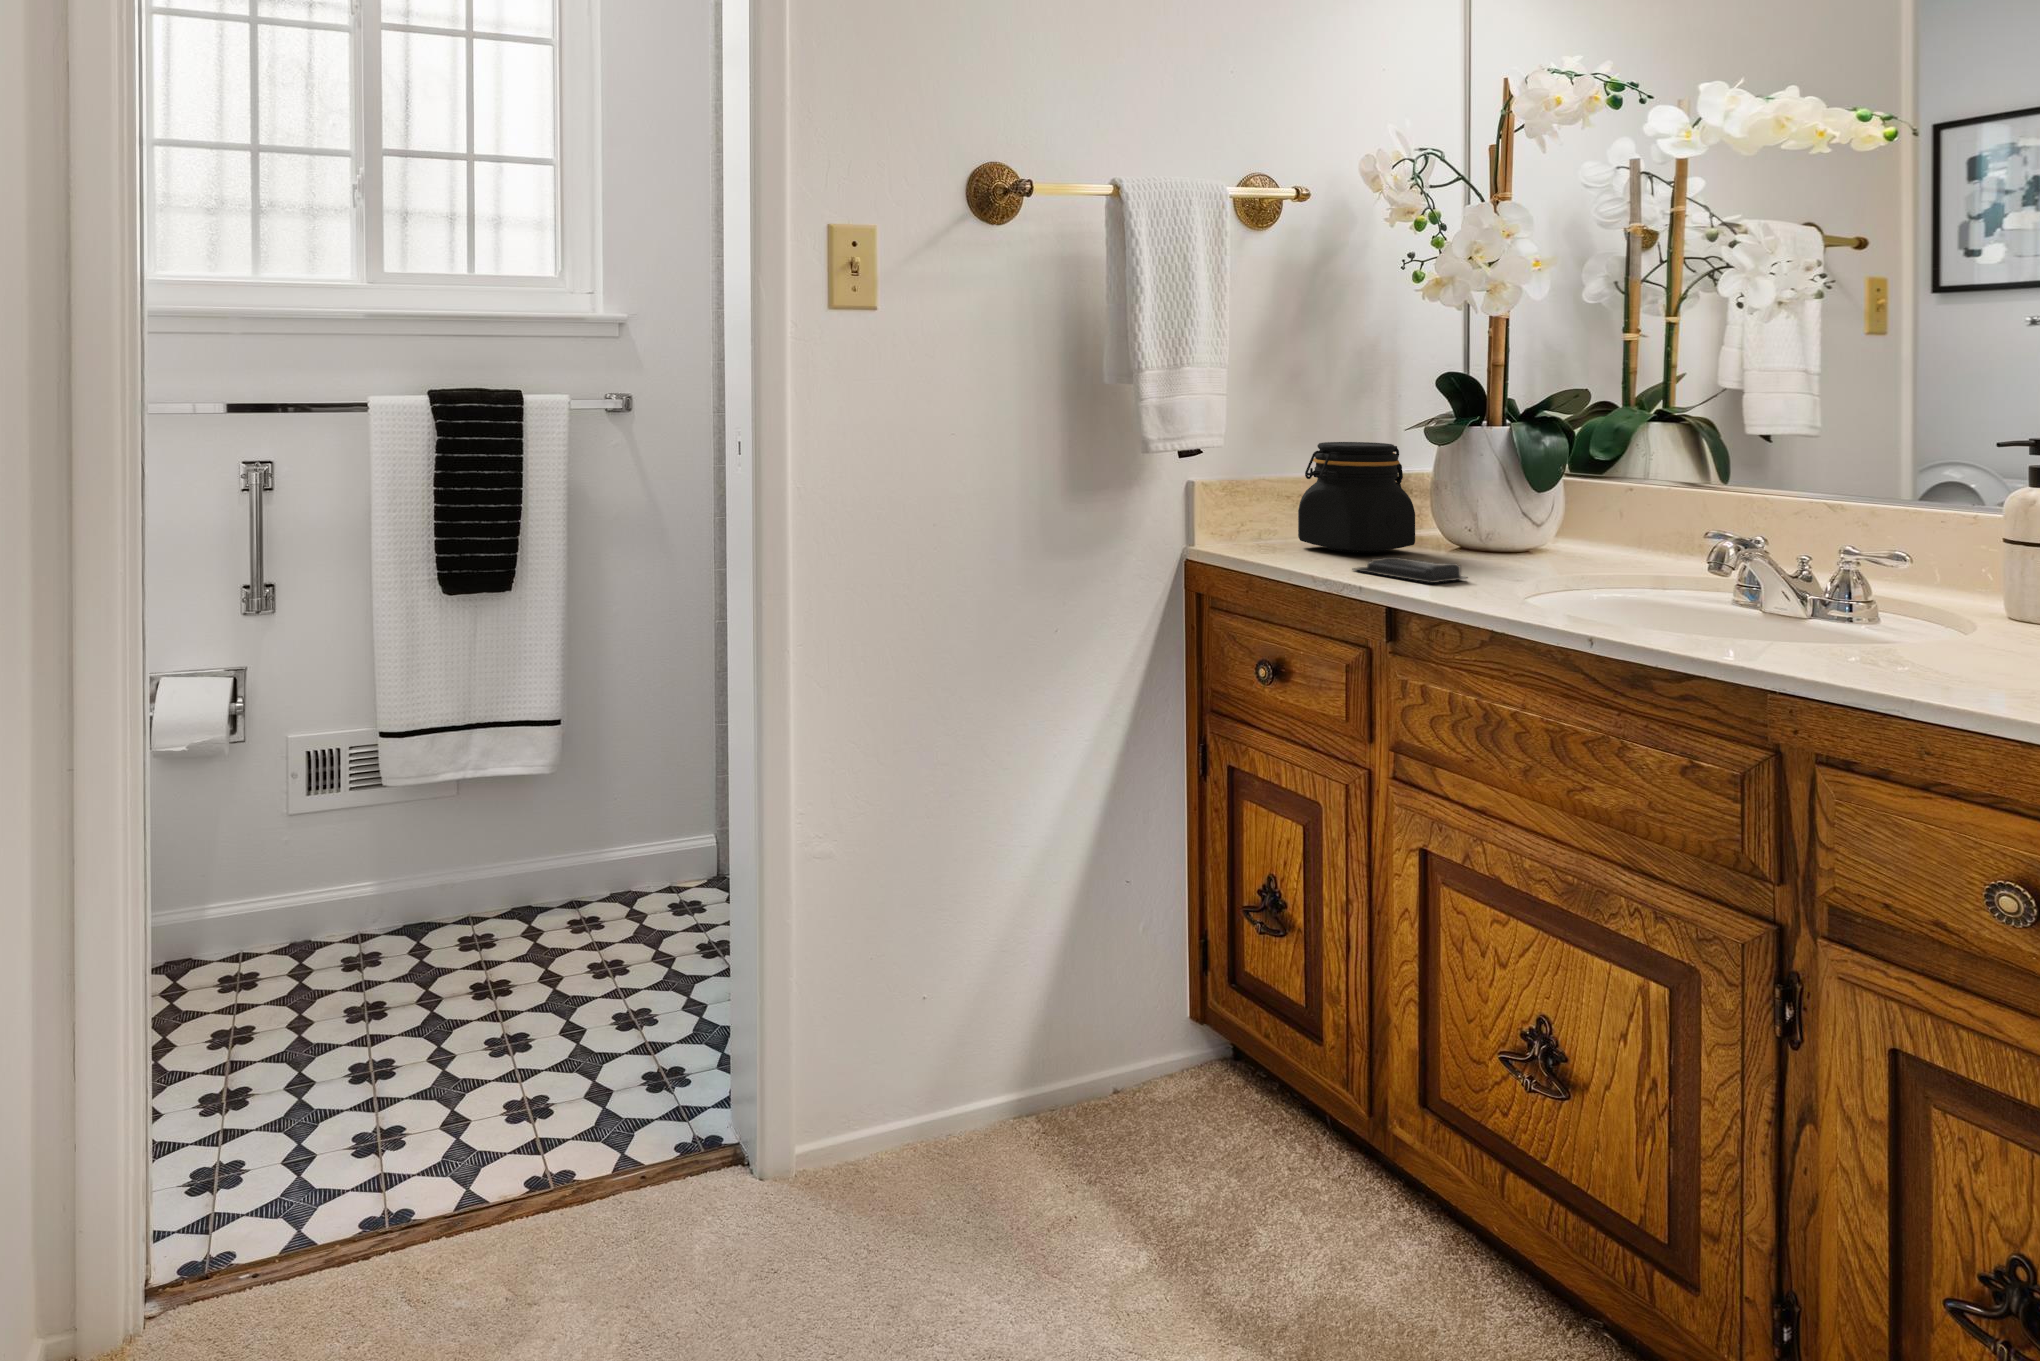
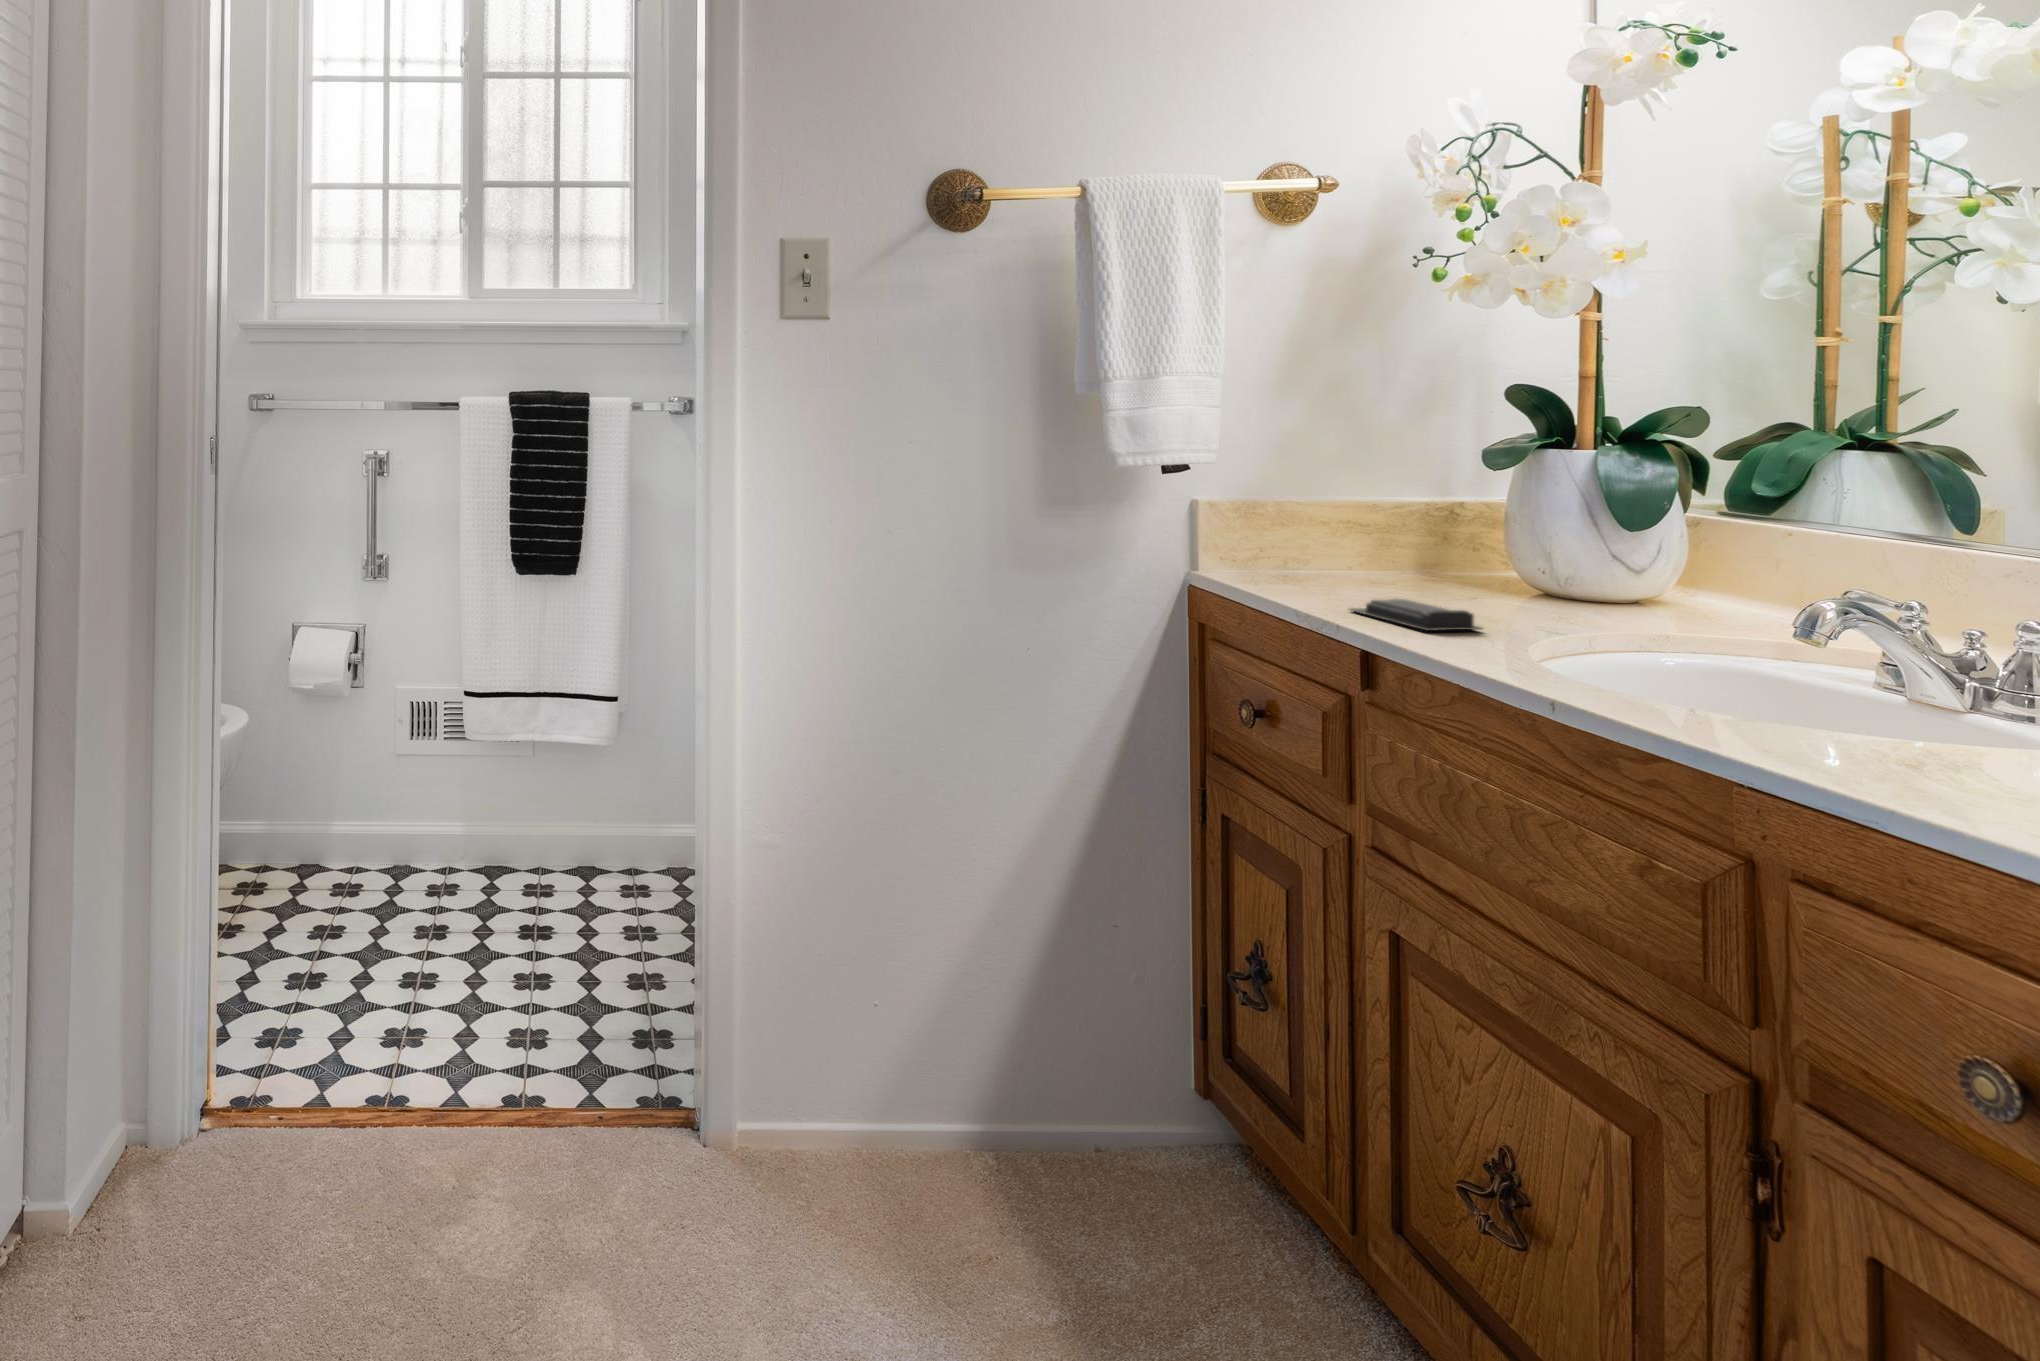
jar: present [1298,442,1415,553] -> none [1323,468,1468,594]

